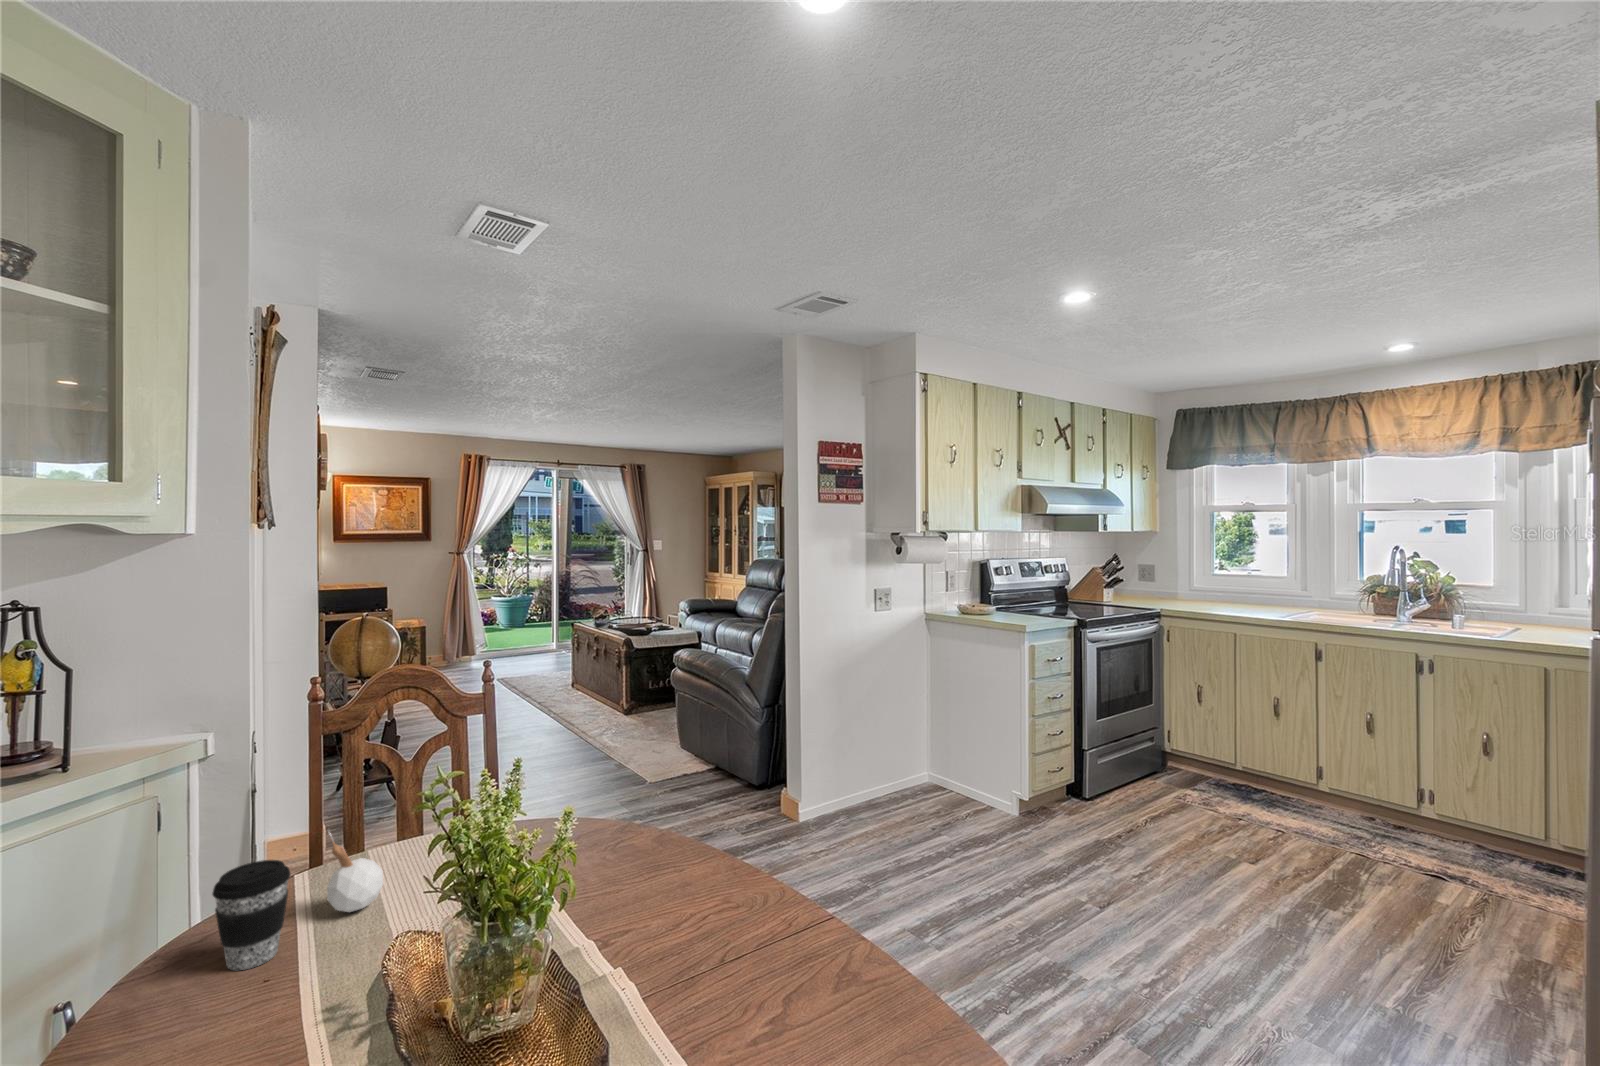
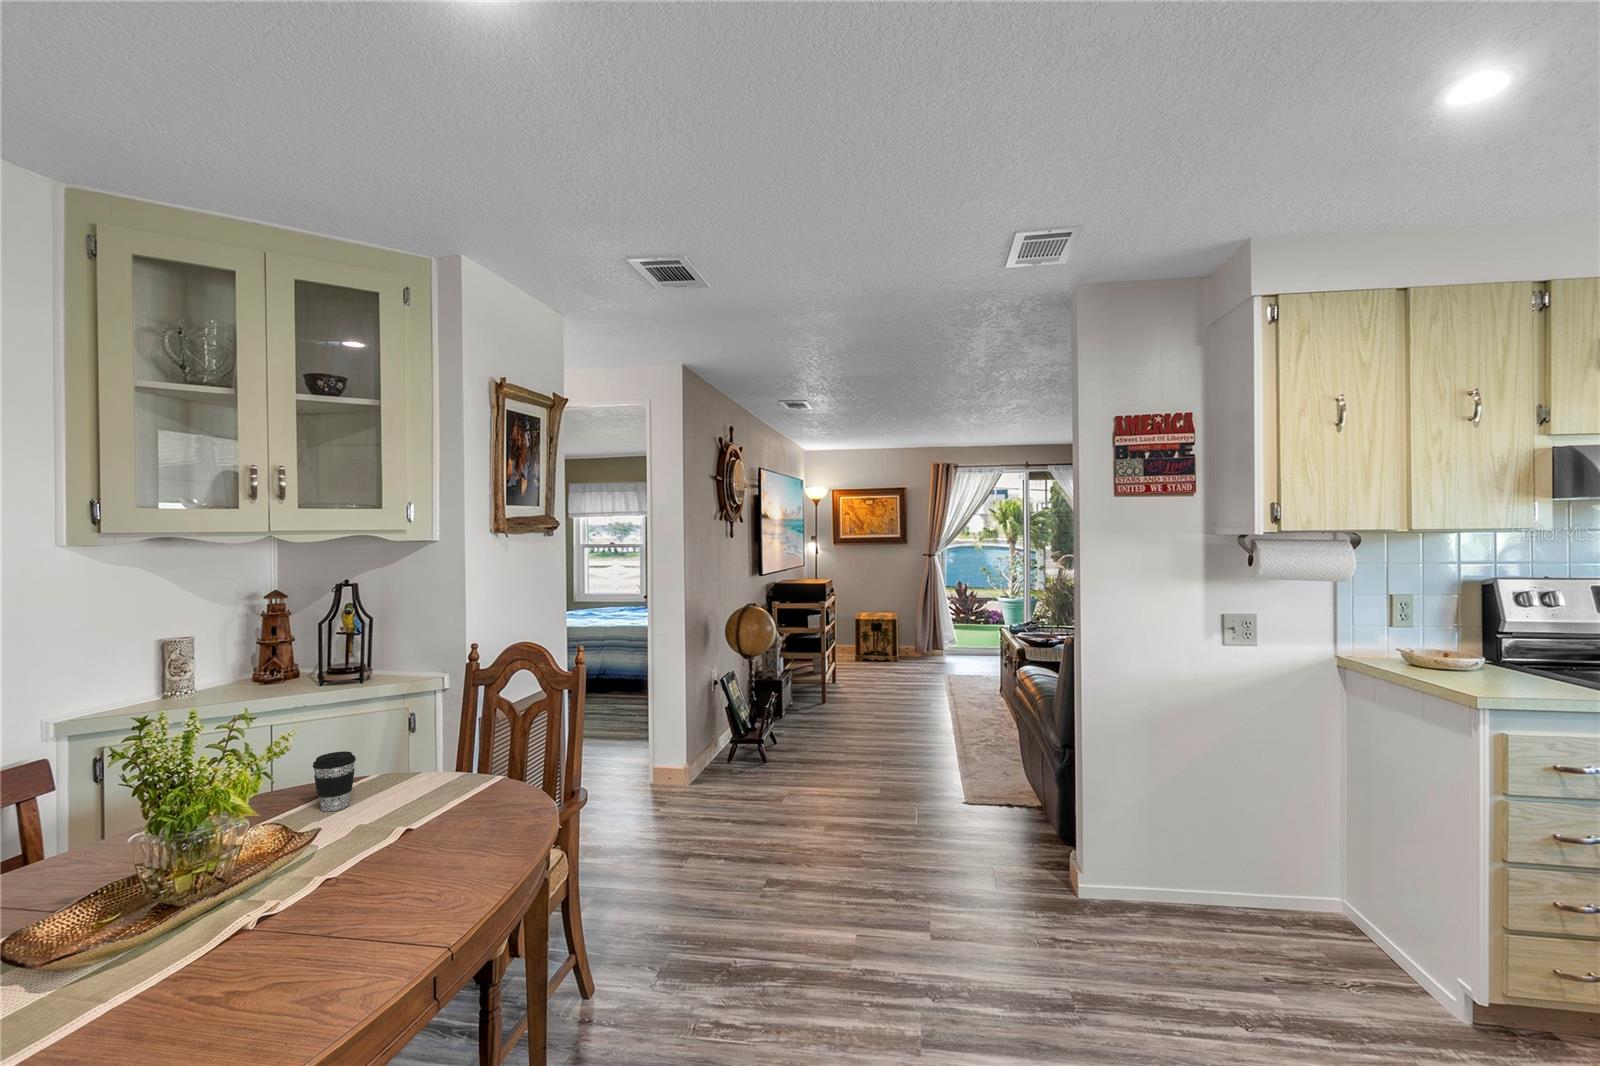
candle: present [327,831,383,912] -> none [387,744,423,801]

